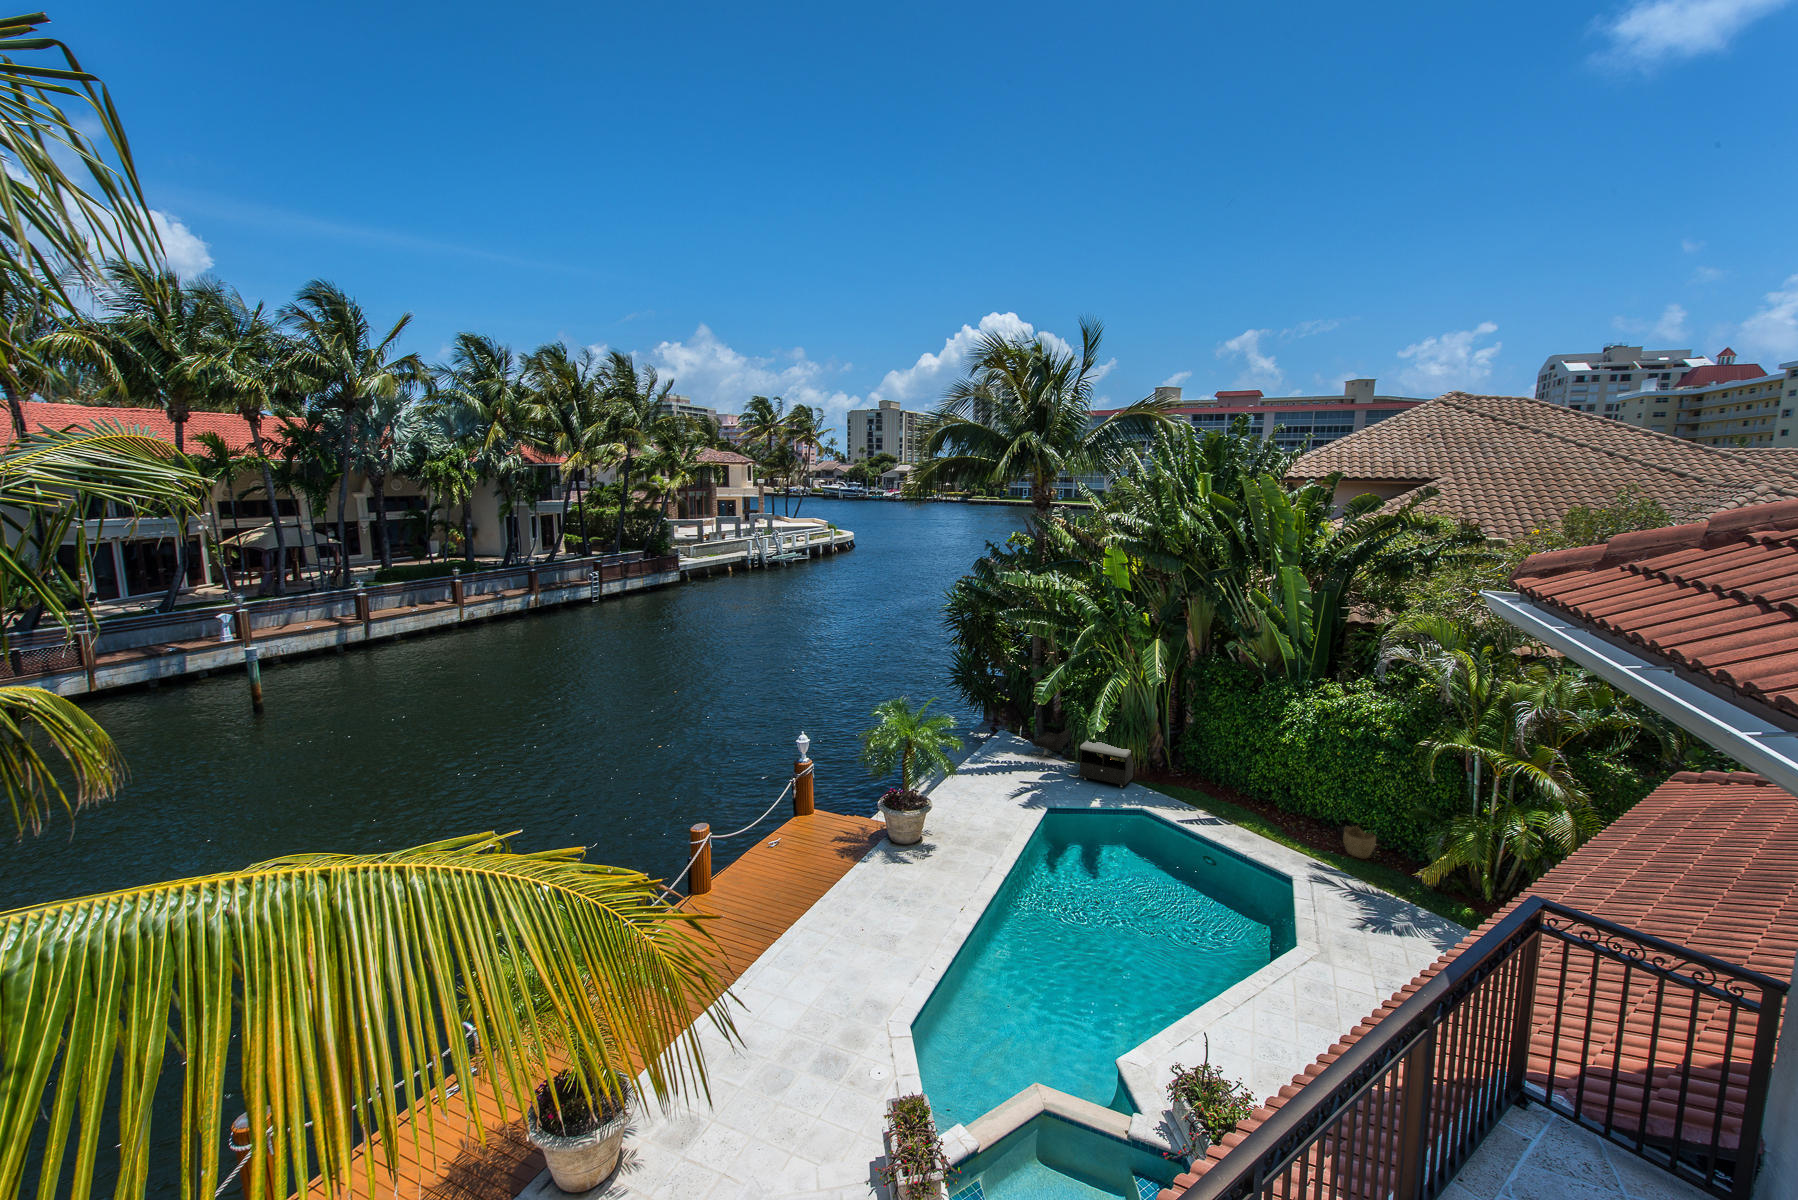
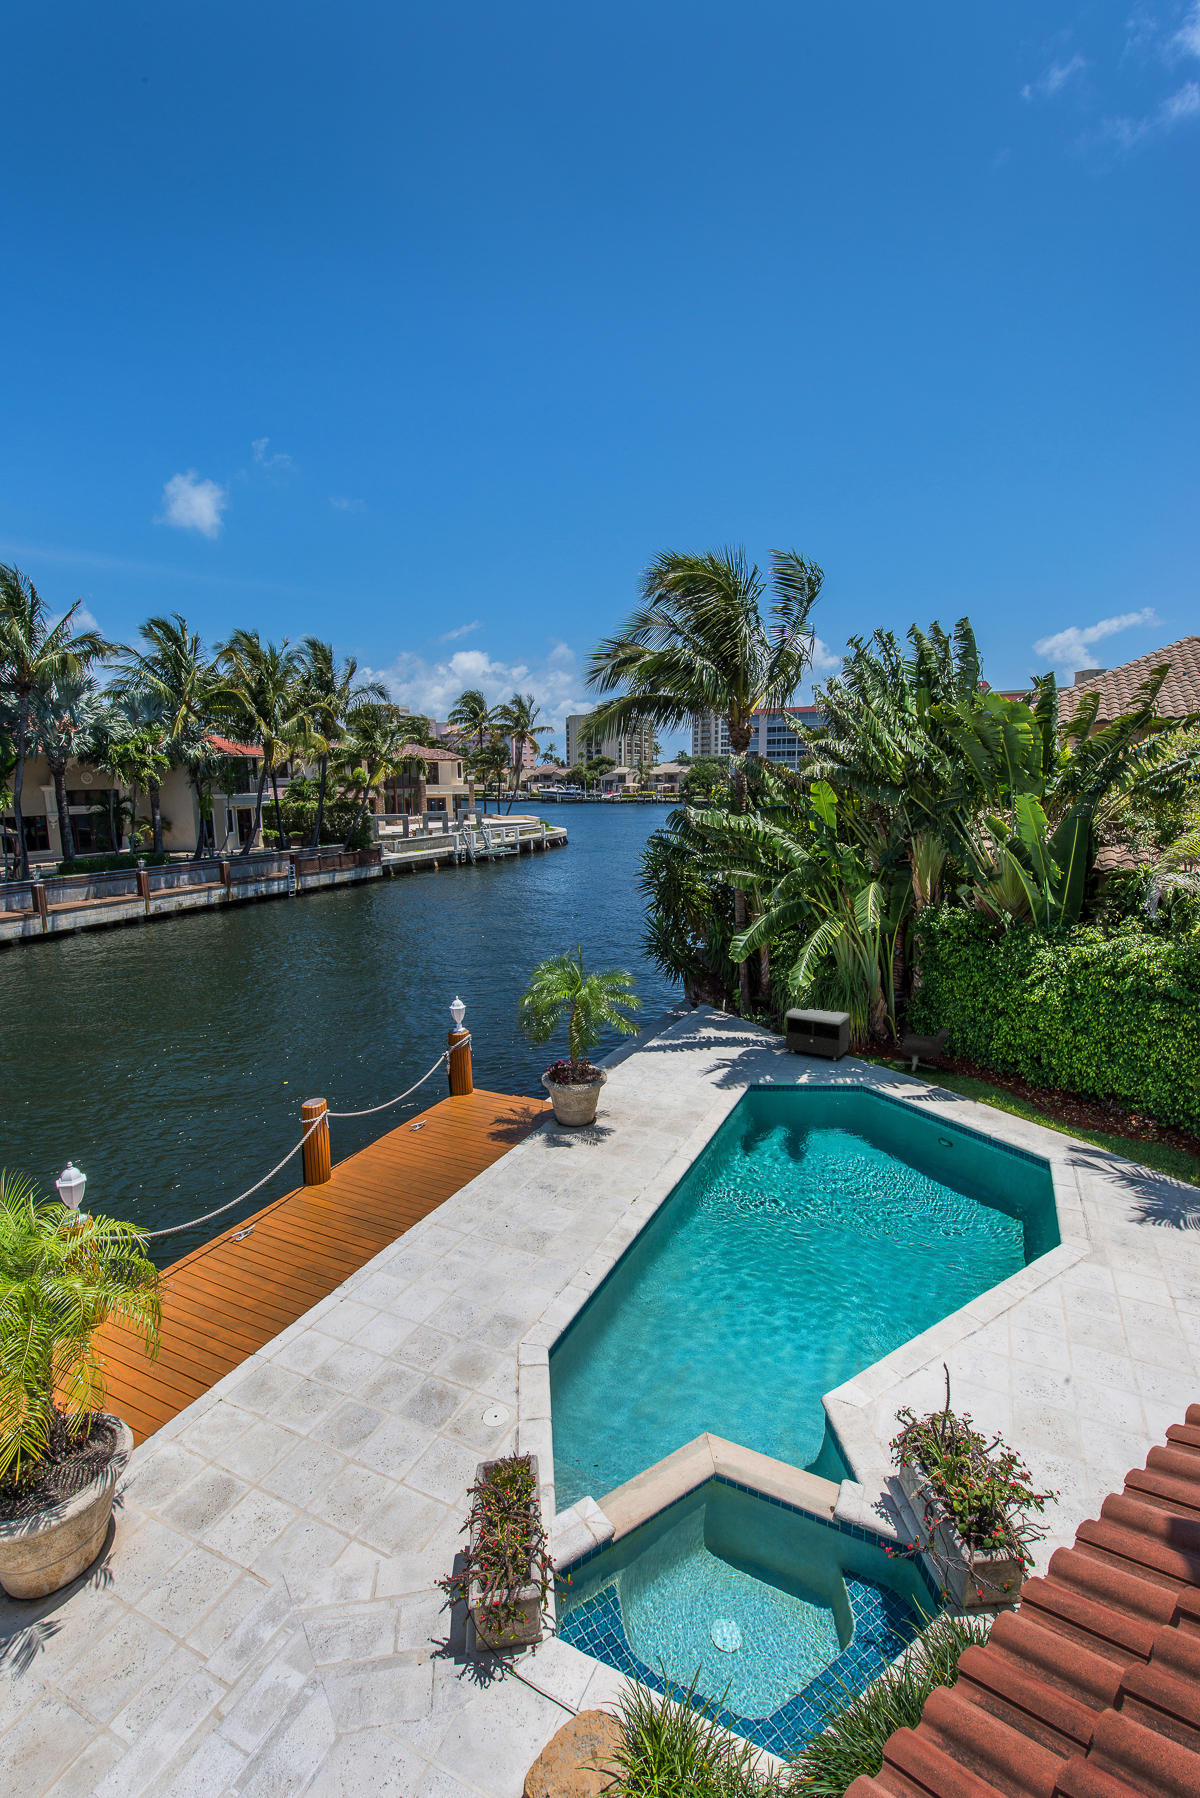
lounge chair: present [1031,729,1070,756] -> present [901,1028,948,1071]
woven basket: present [1343,827,1376,859] -> none [1106,1092,1148,1136]

